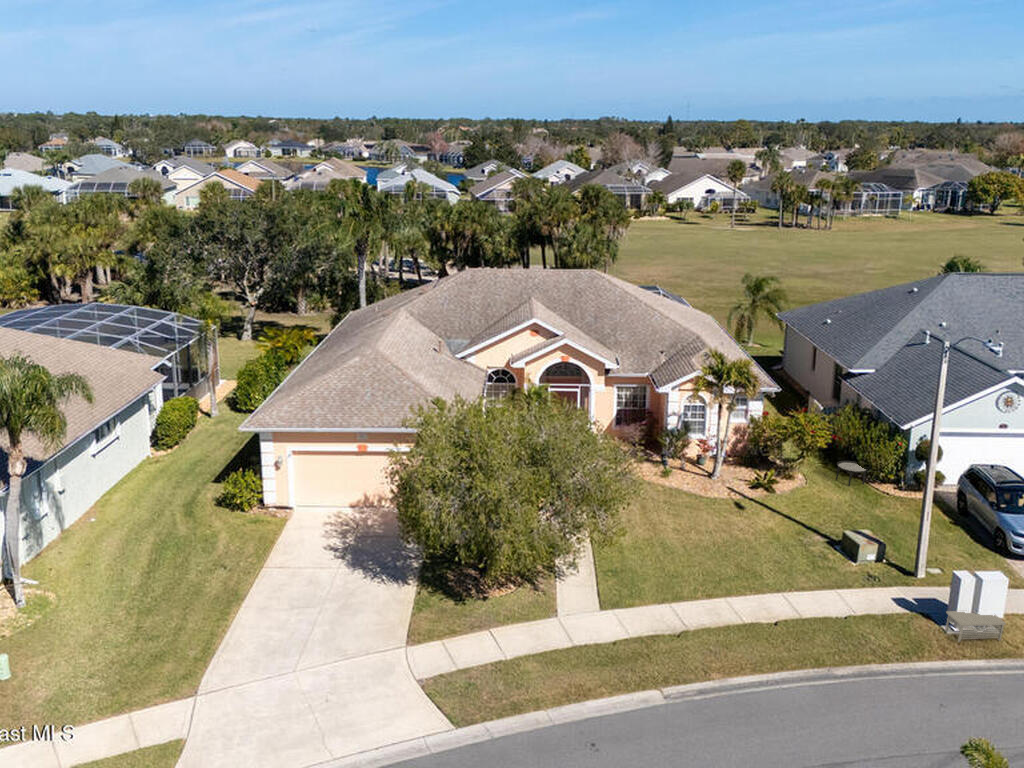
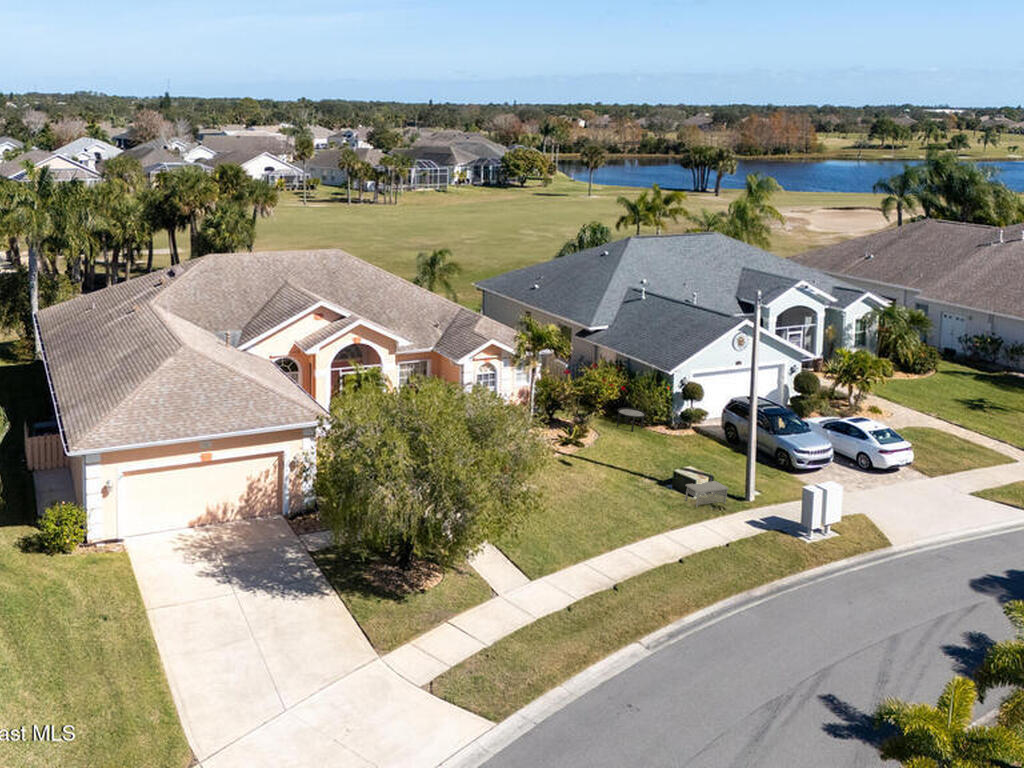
storage bench: present [946,611,1006,642] -> present [685,481,729,507]

